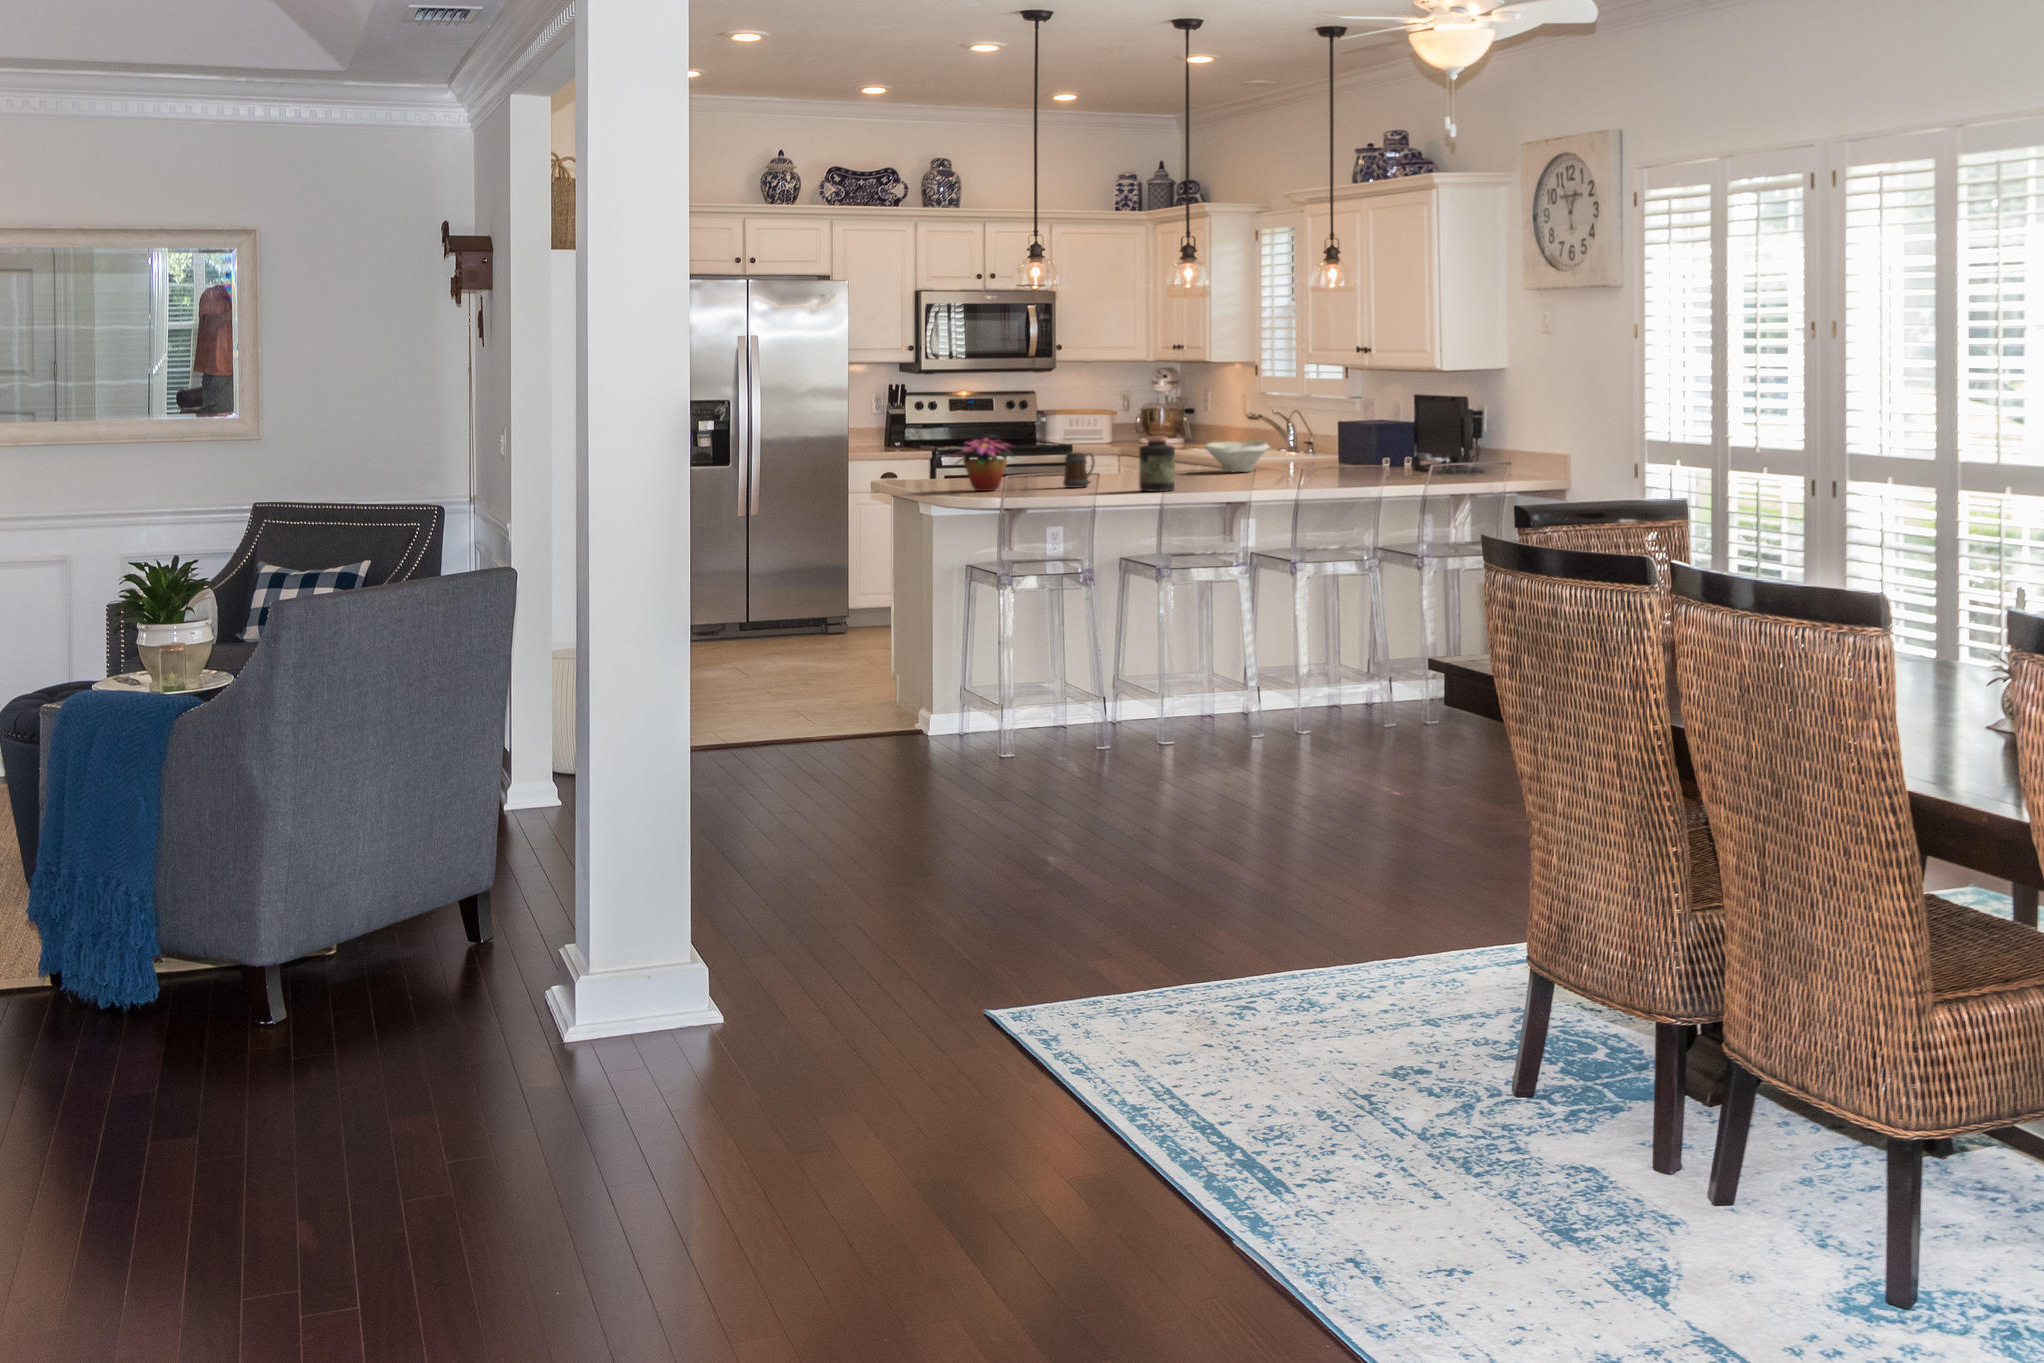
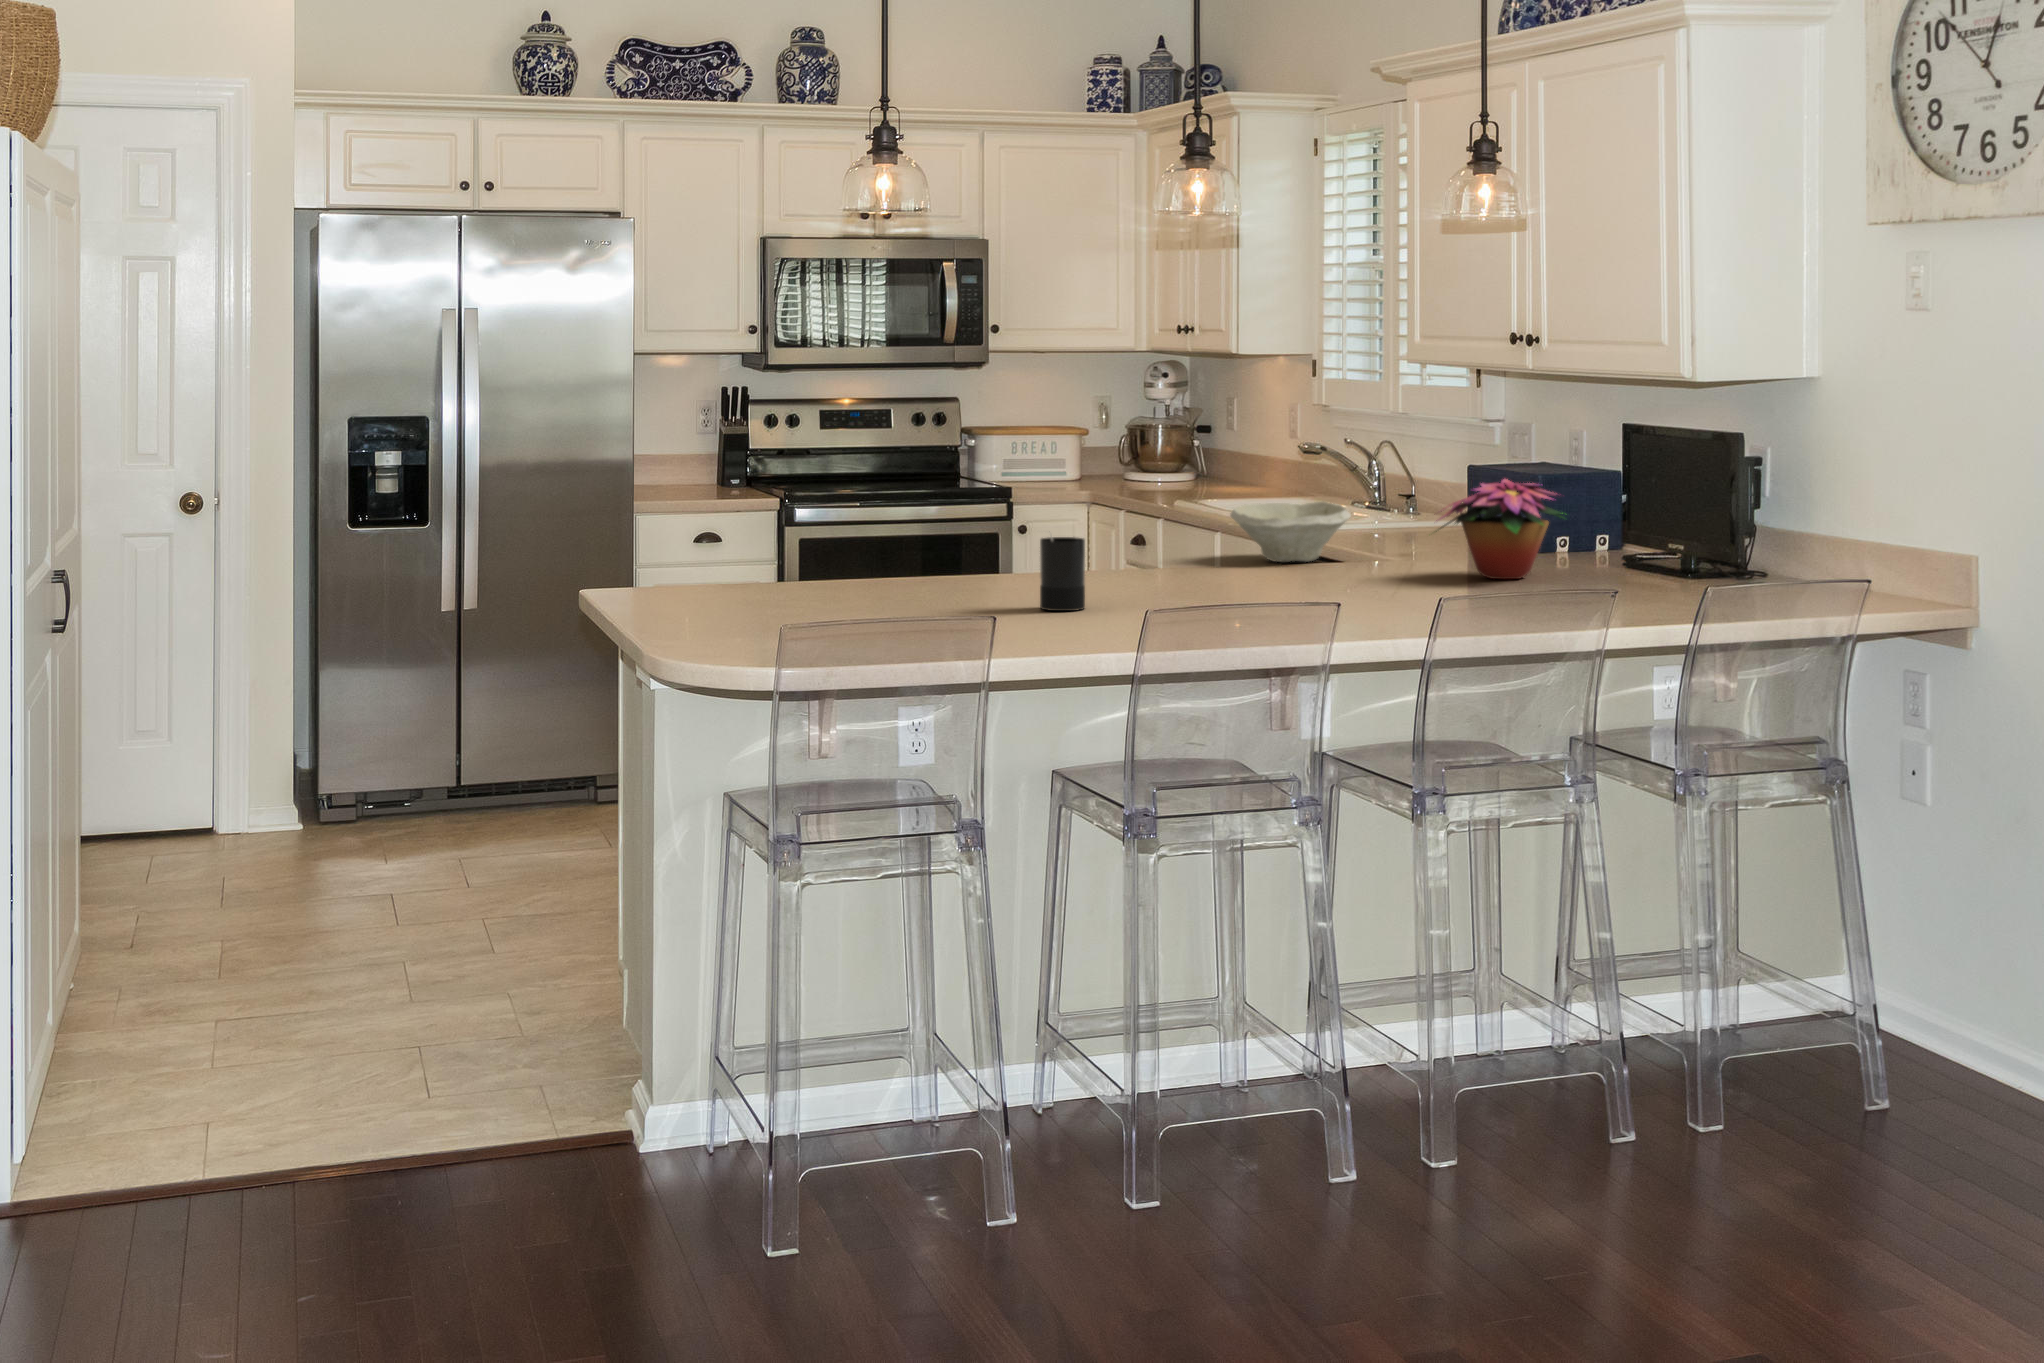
jar: present [1139,436,1175,492] -> none [1103,514,1175,627]
flower arrangement: present [953,438,1012,491] -> present [1436,479,1563,579]
candle: none [1104,449,1129,489] -> present [1040,531,1085,611]
mug: present [1063,452,1095,488] -> none [960,534,1022,604]

